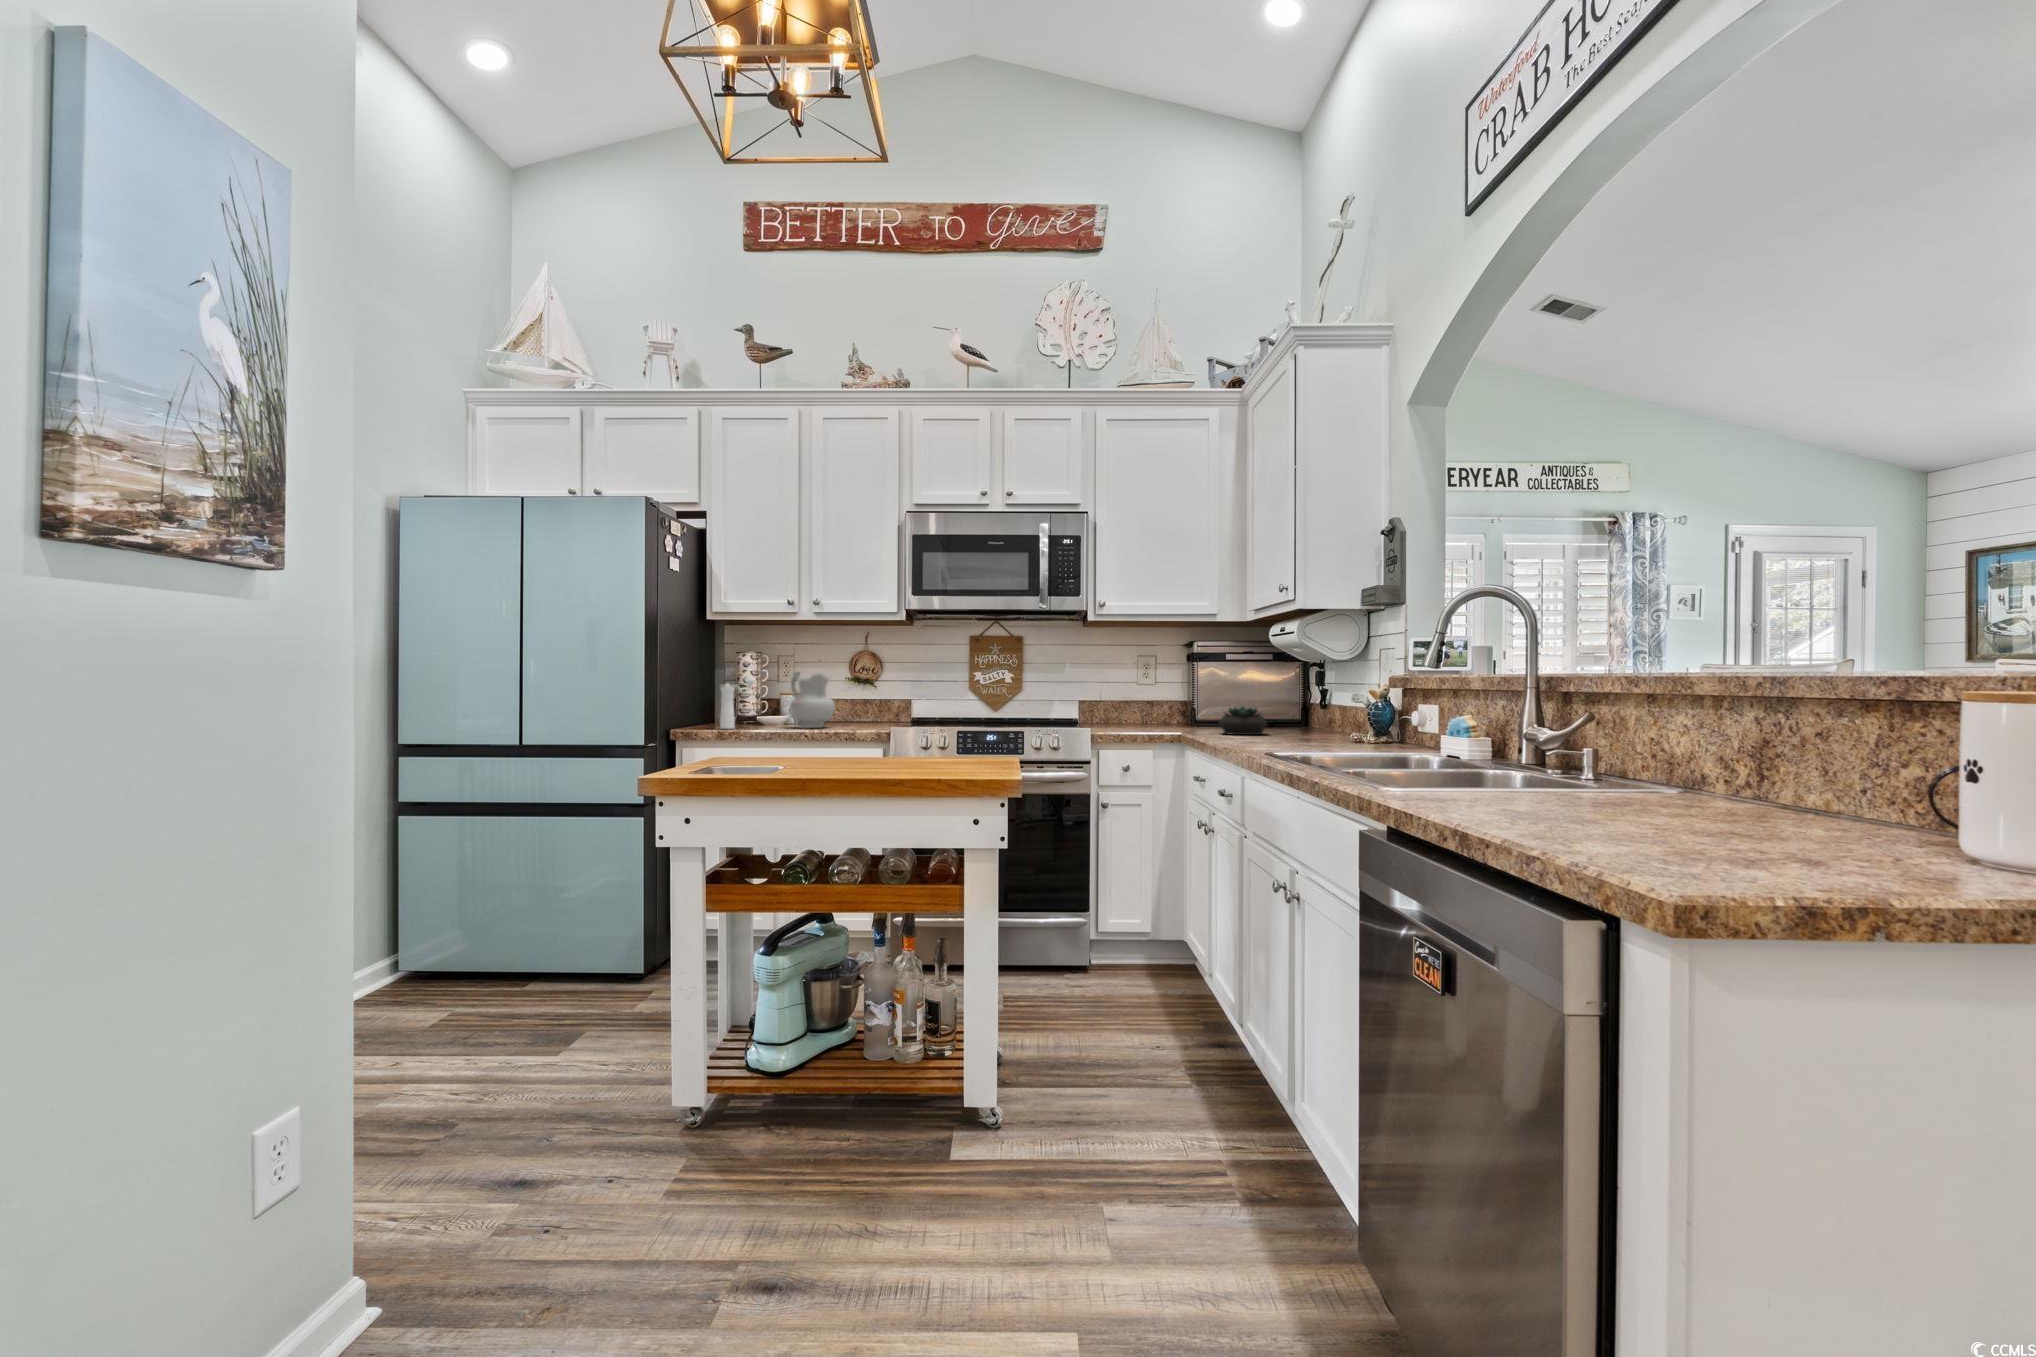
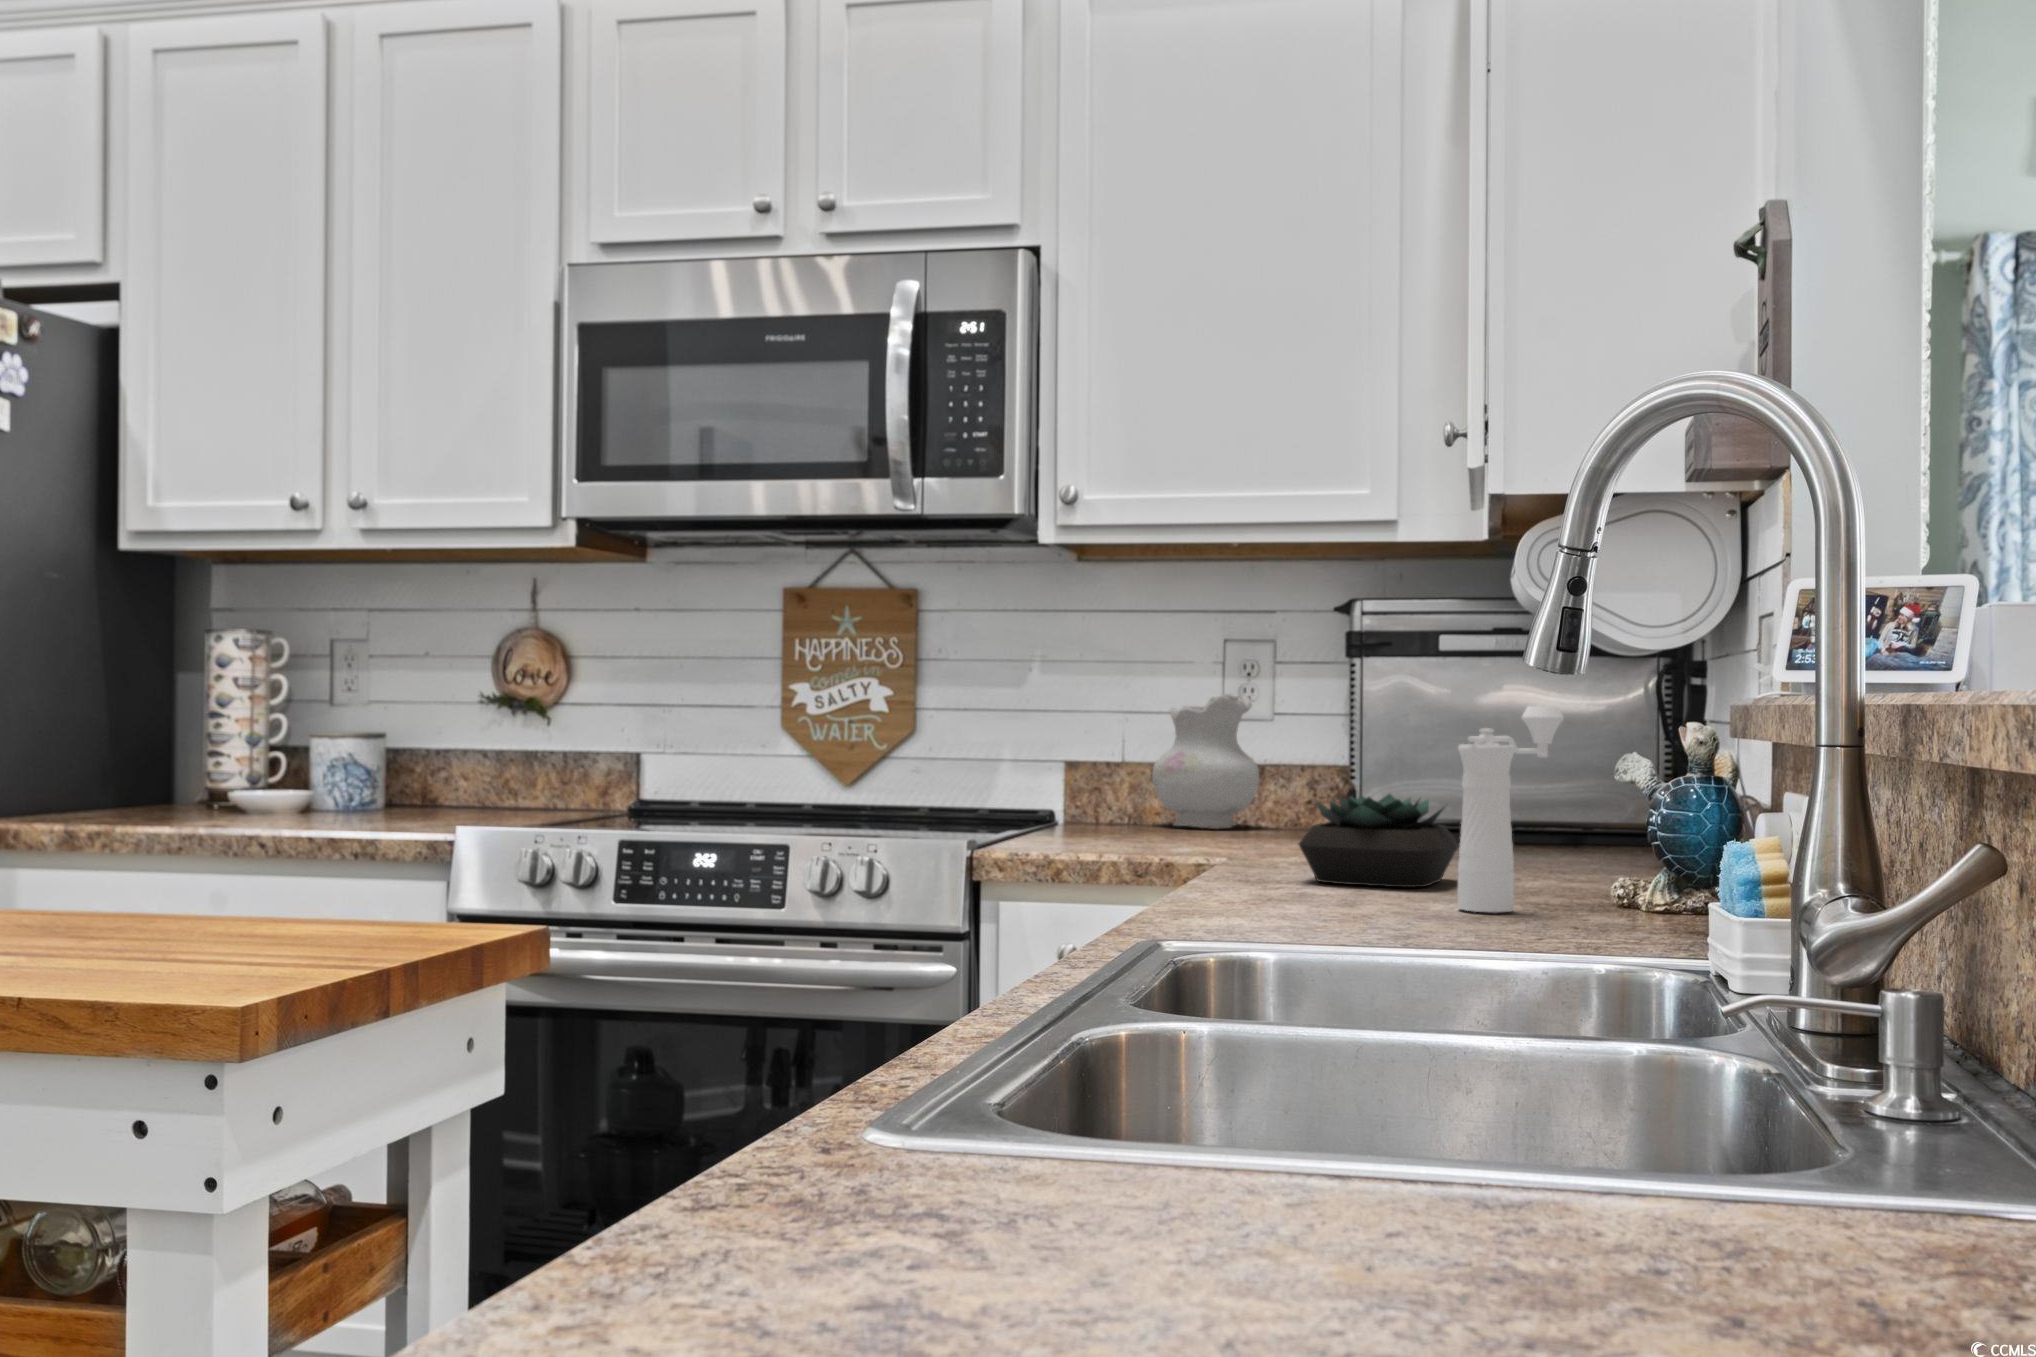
ceramic pitcher: present [790,672,835,728] -> present [1152,693,1259,829]
pepper mill: present [720,677,755,729] -> present [1458,706,1564,913]

